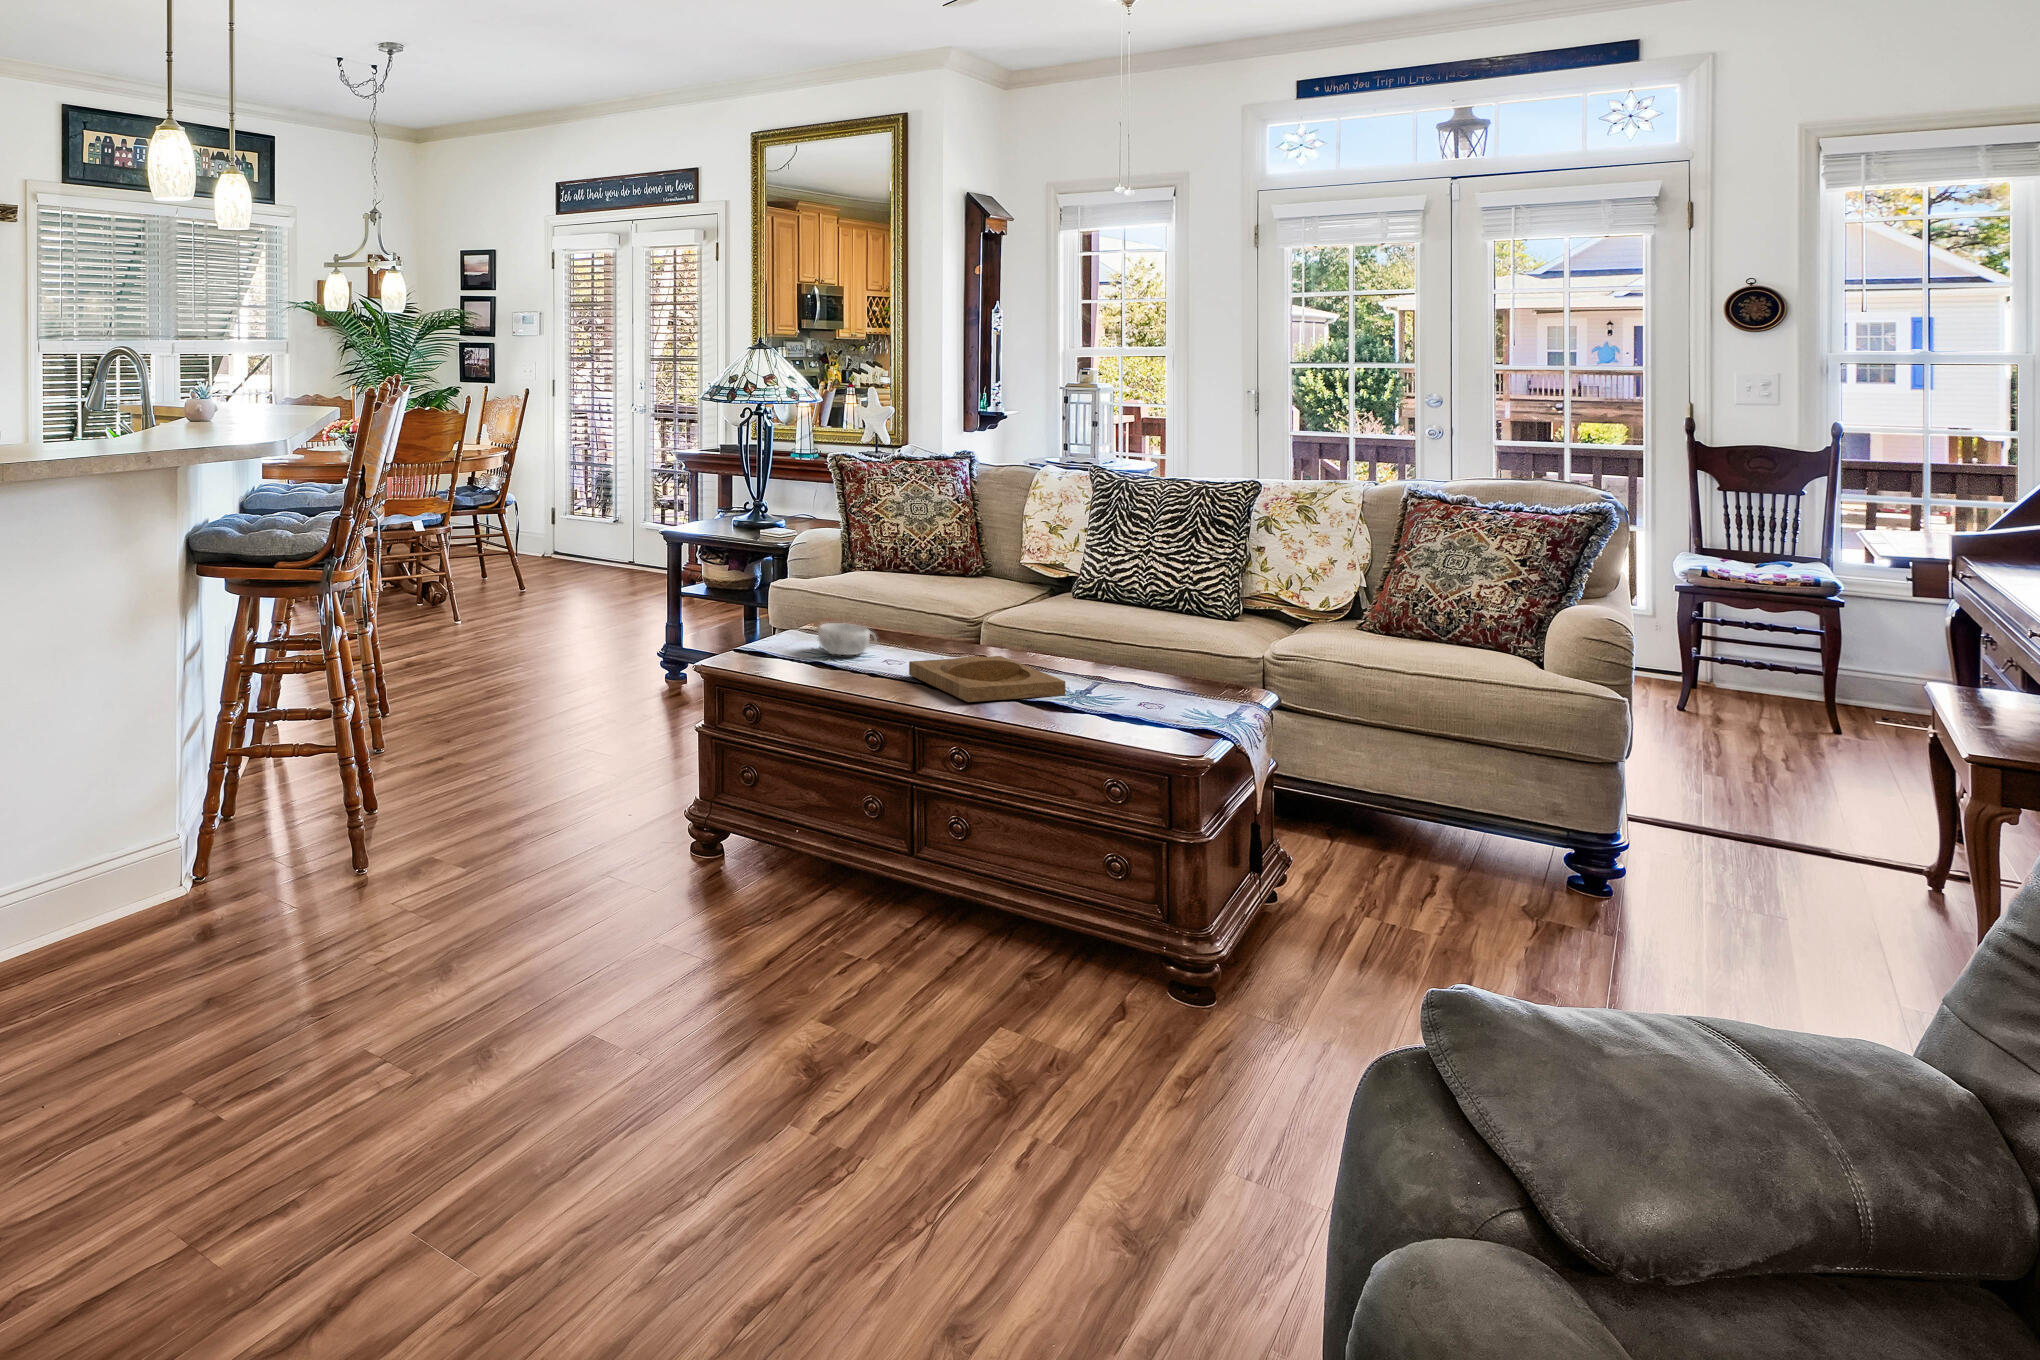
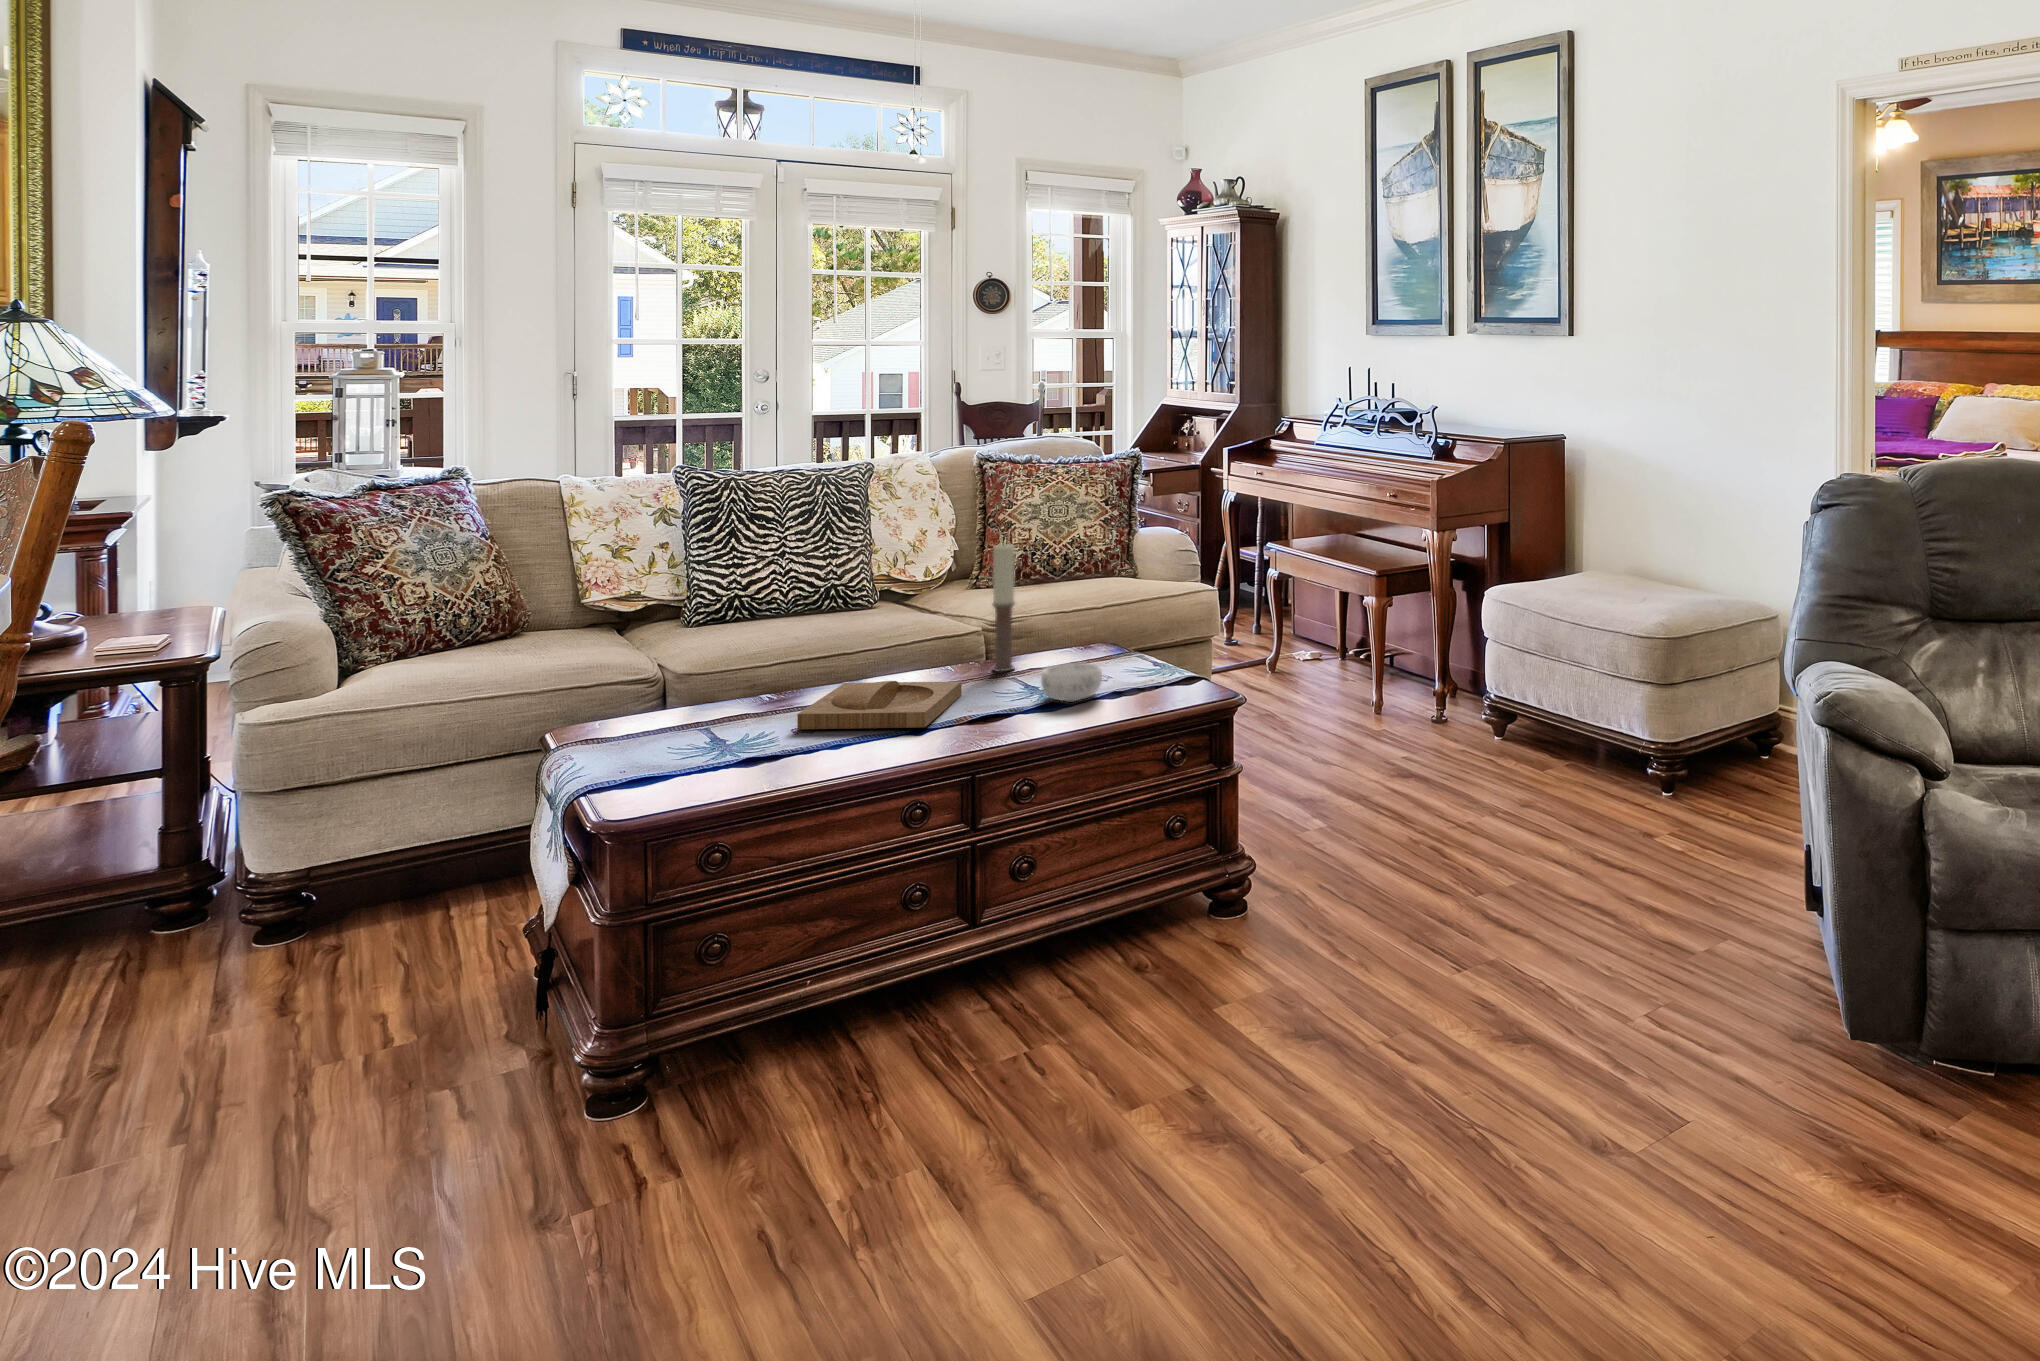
candle: none [1141,556,1167,693] -> present [993,544,1015,672]
decorative bowl: present [818,623,876,655] -> present [1041,663,1102,702]

